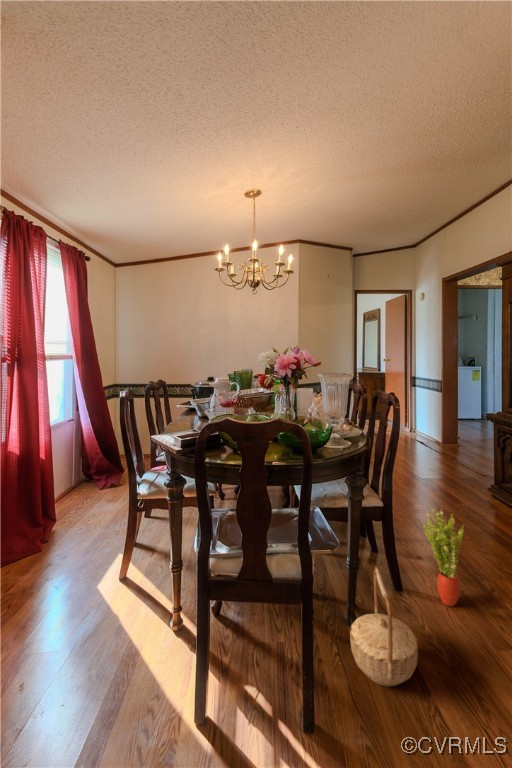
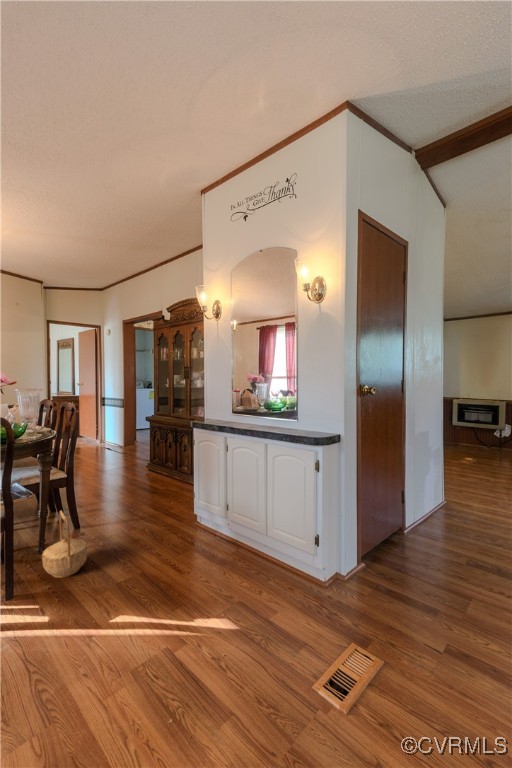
potted plant: present [422,508,464,606] -> none [93,472,120,532]

